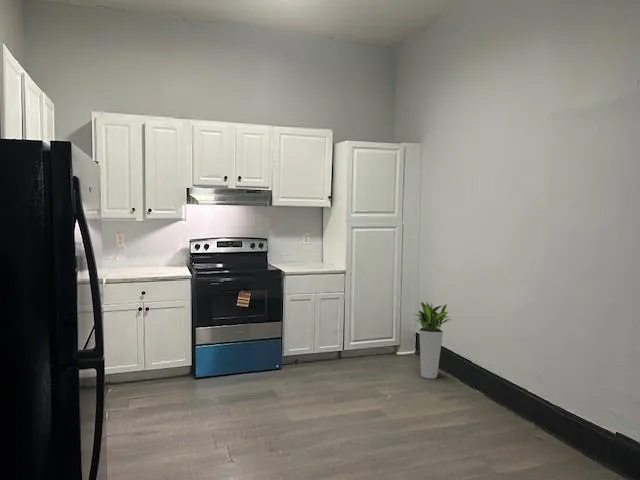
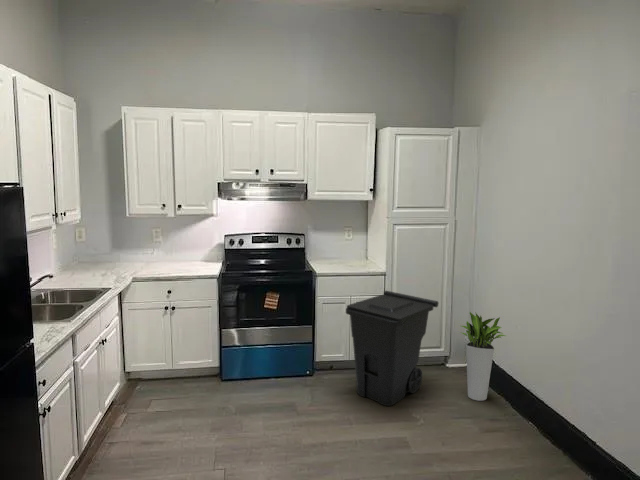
trash can: none [315,288,394,388] -> present [346,291,438,406]

